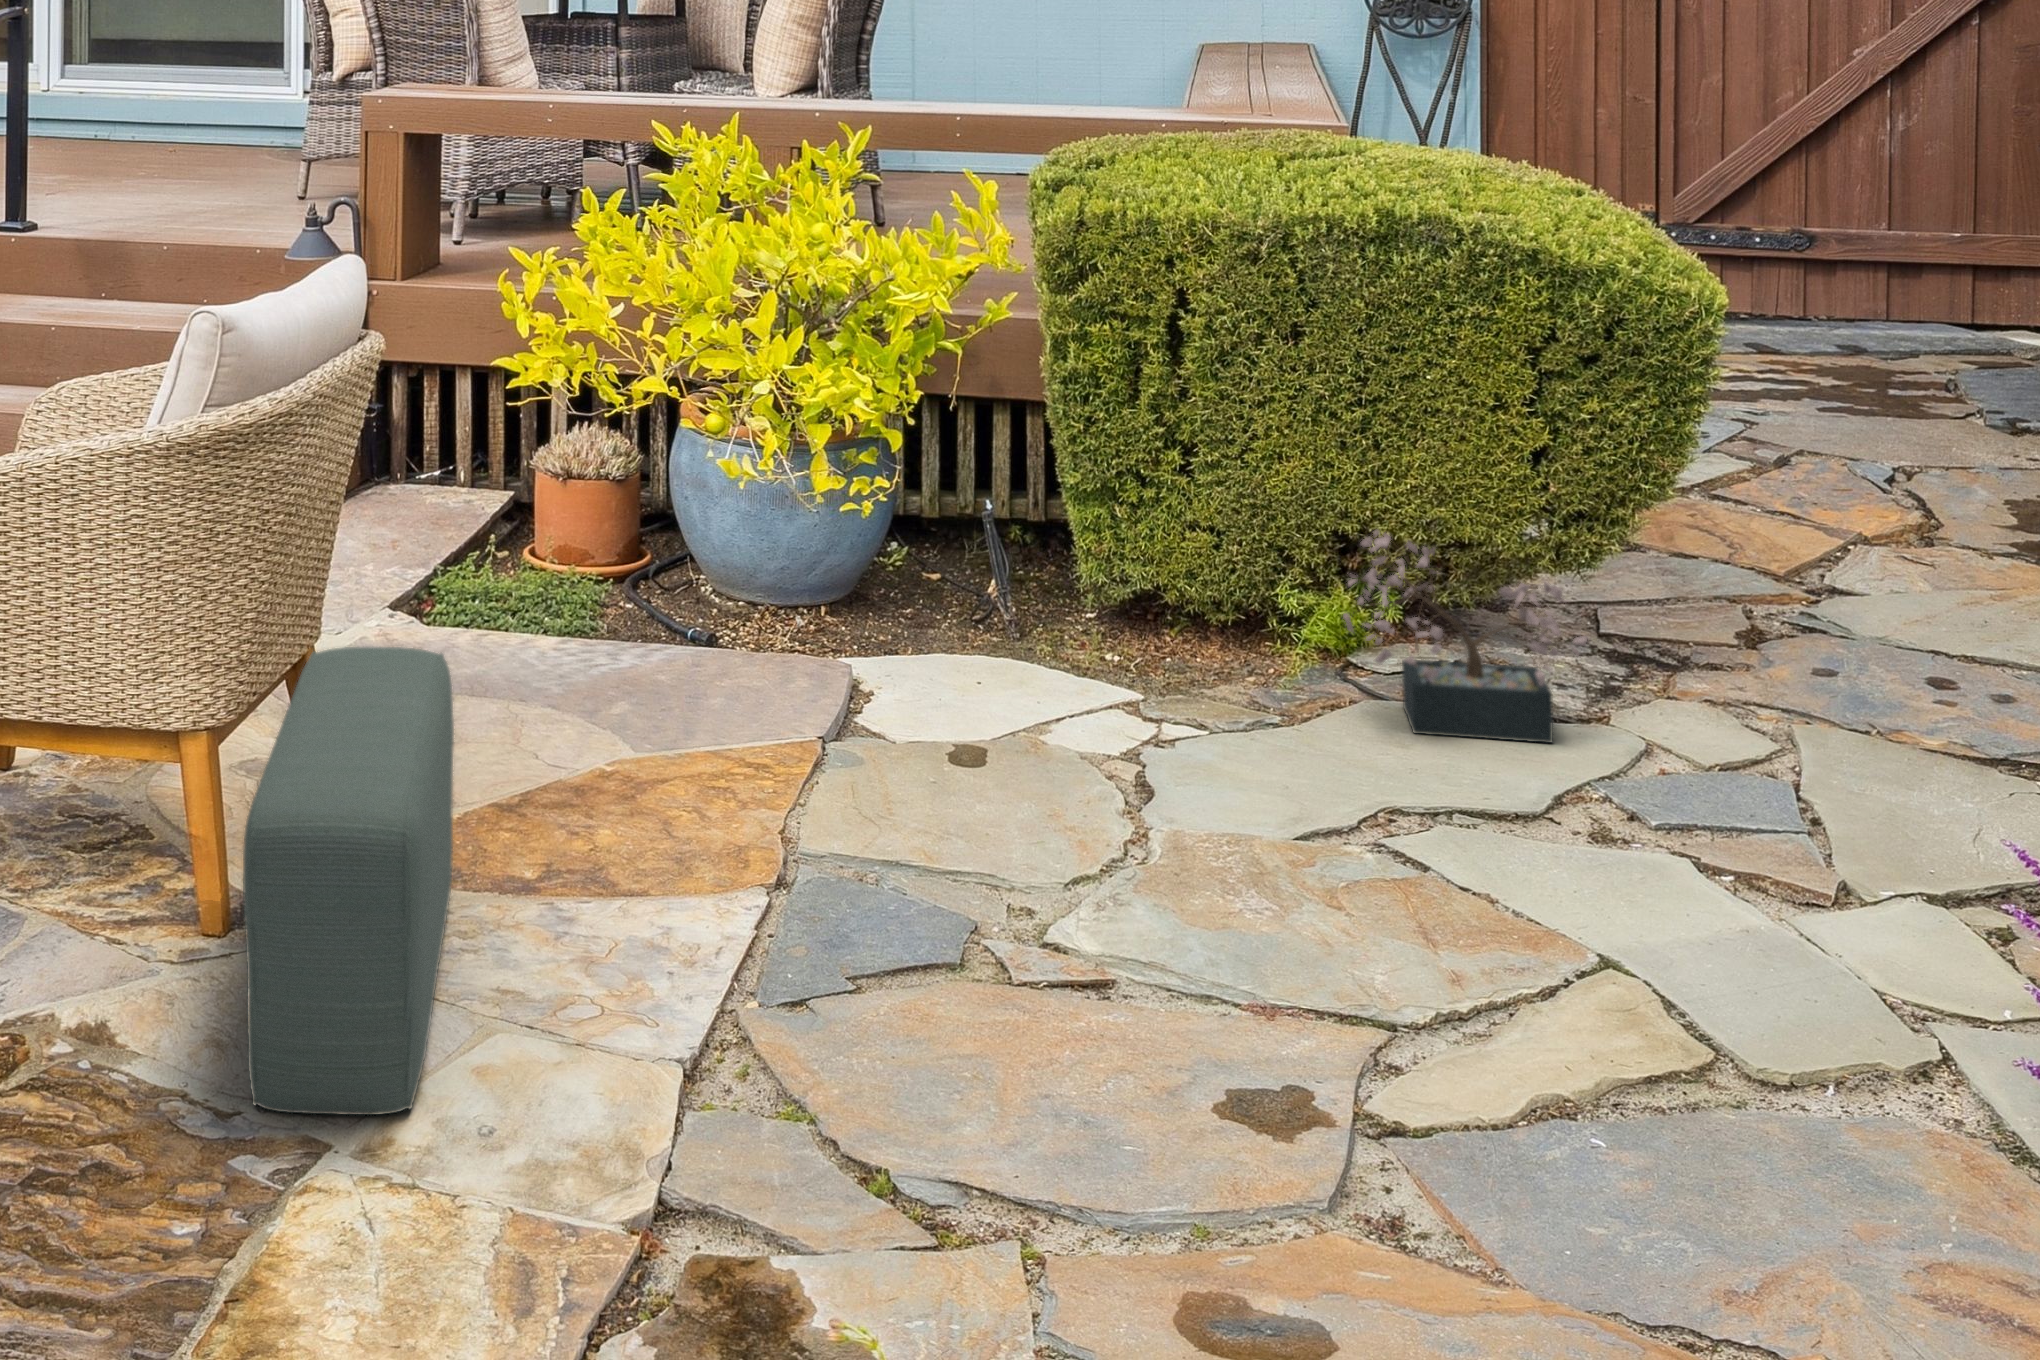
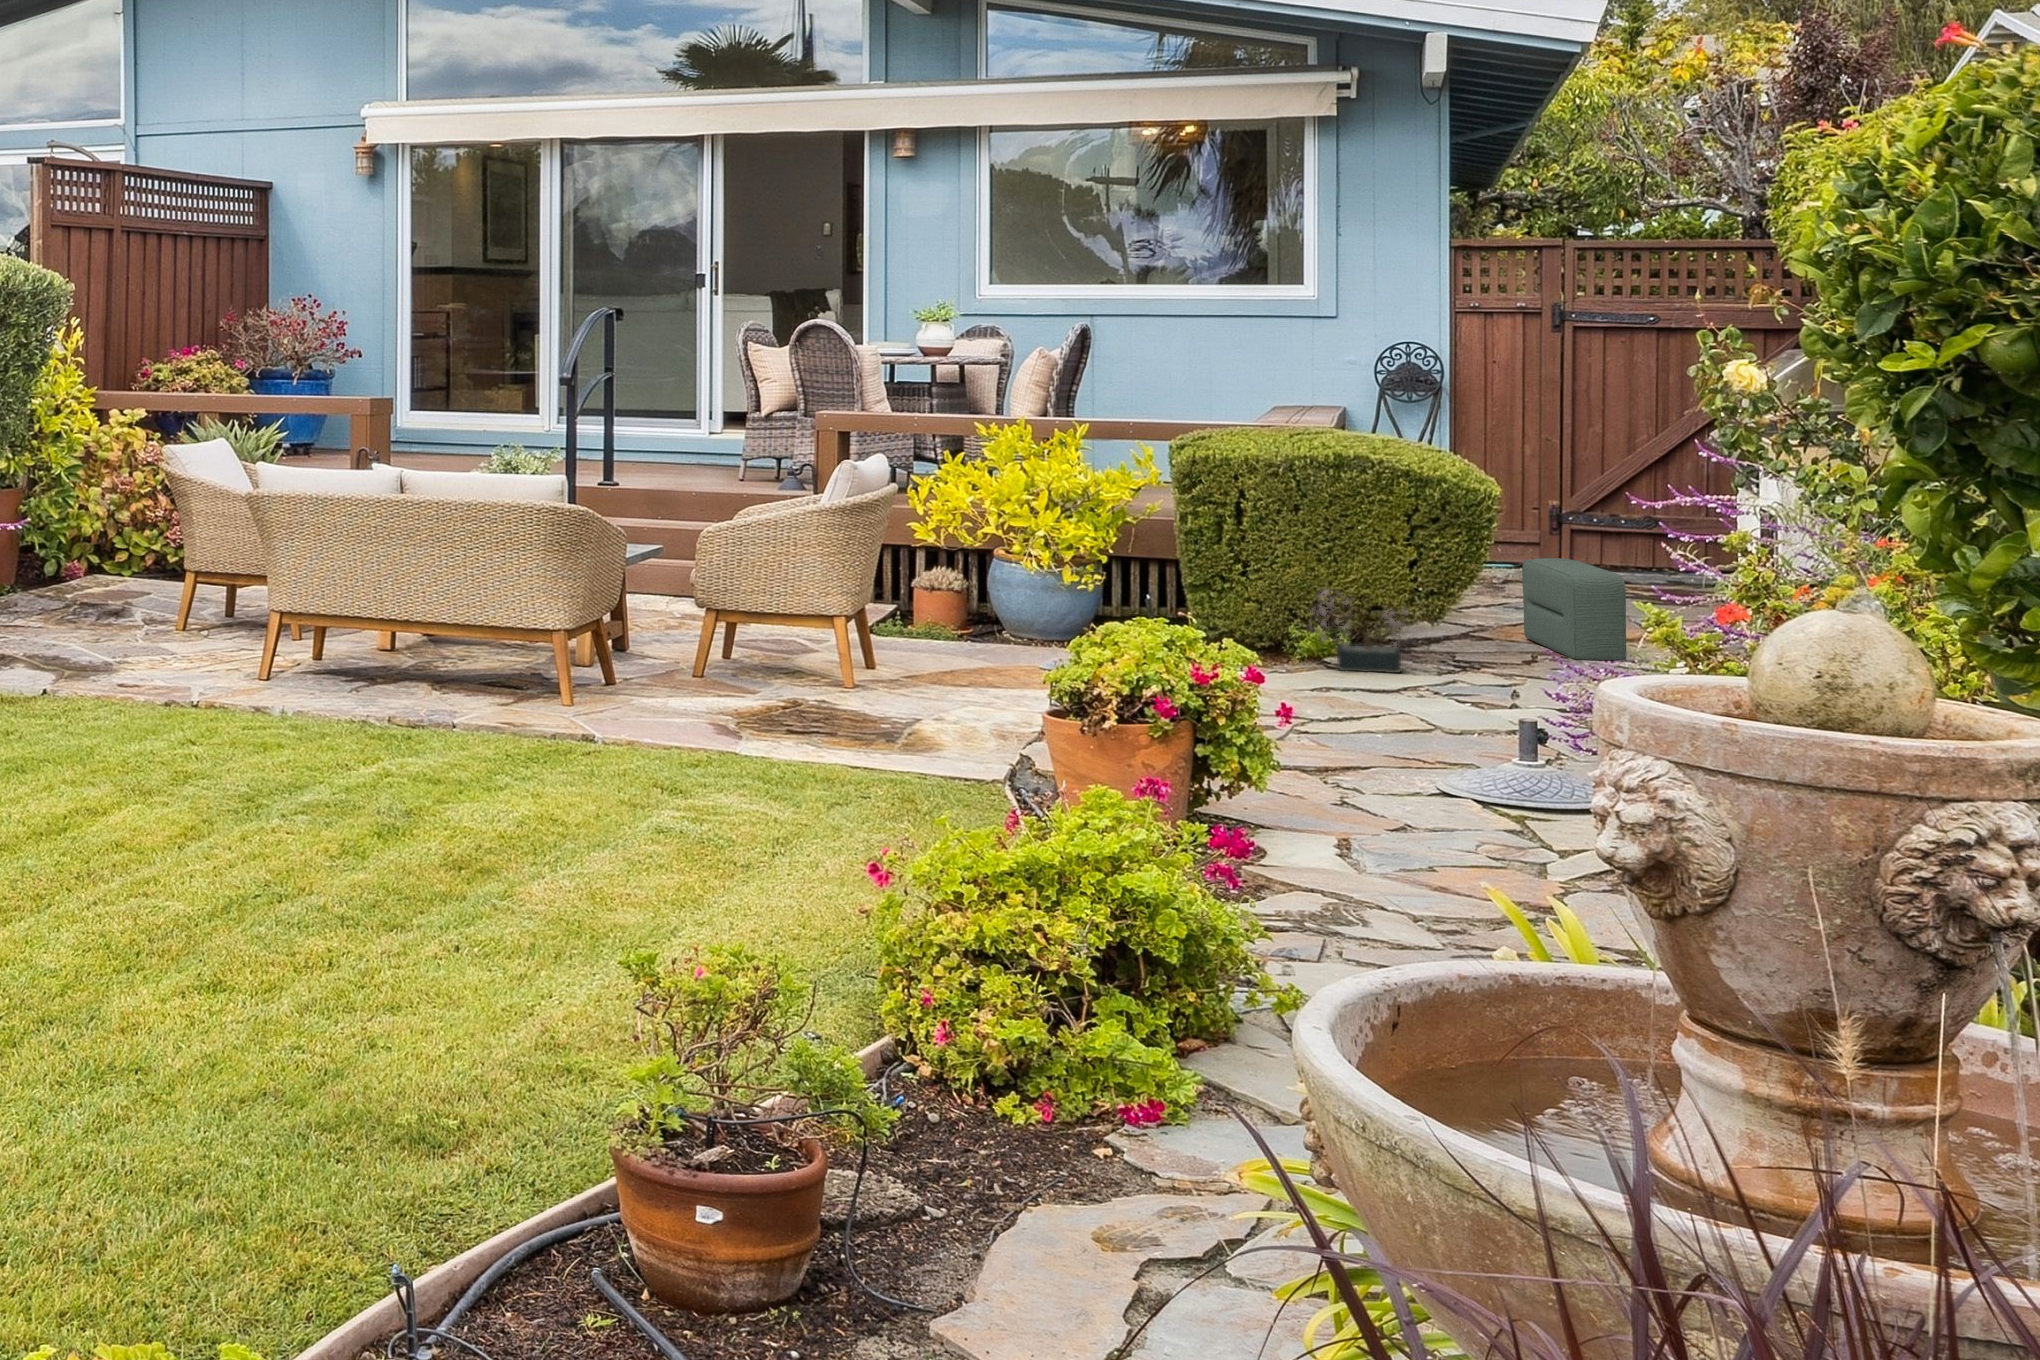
pouf: present [243,647,454,1115] -> present [1522,558,1626,661]

